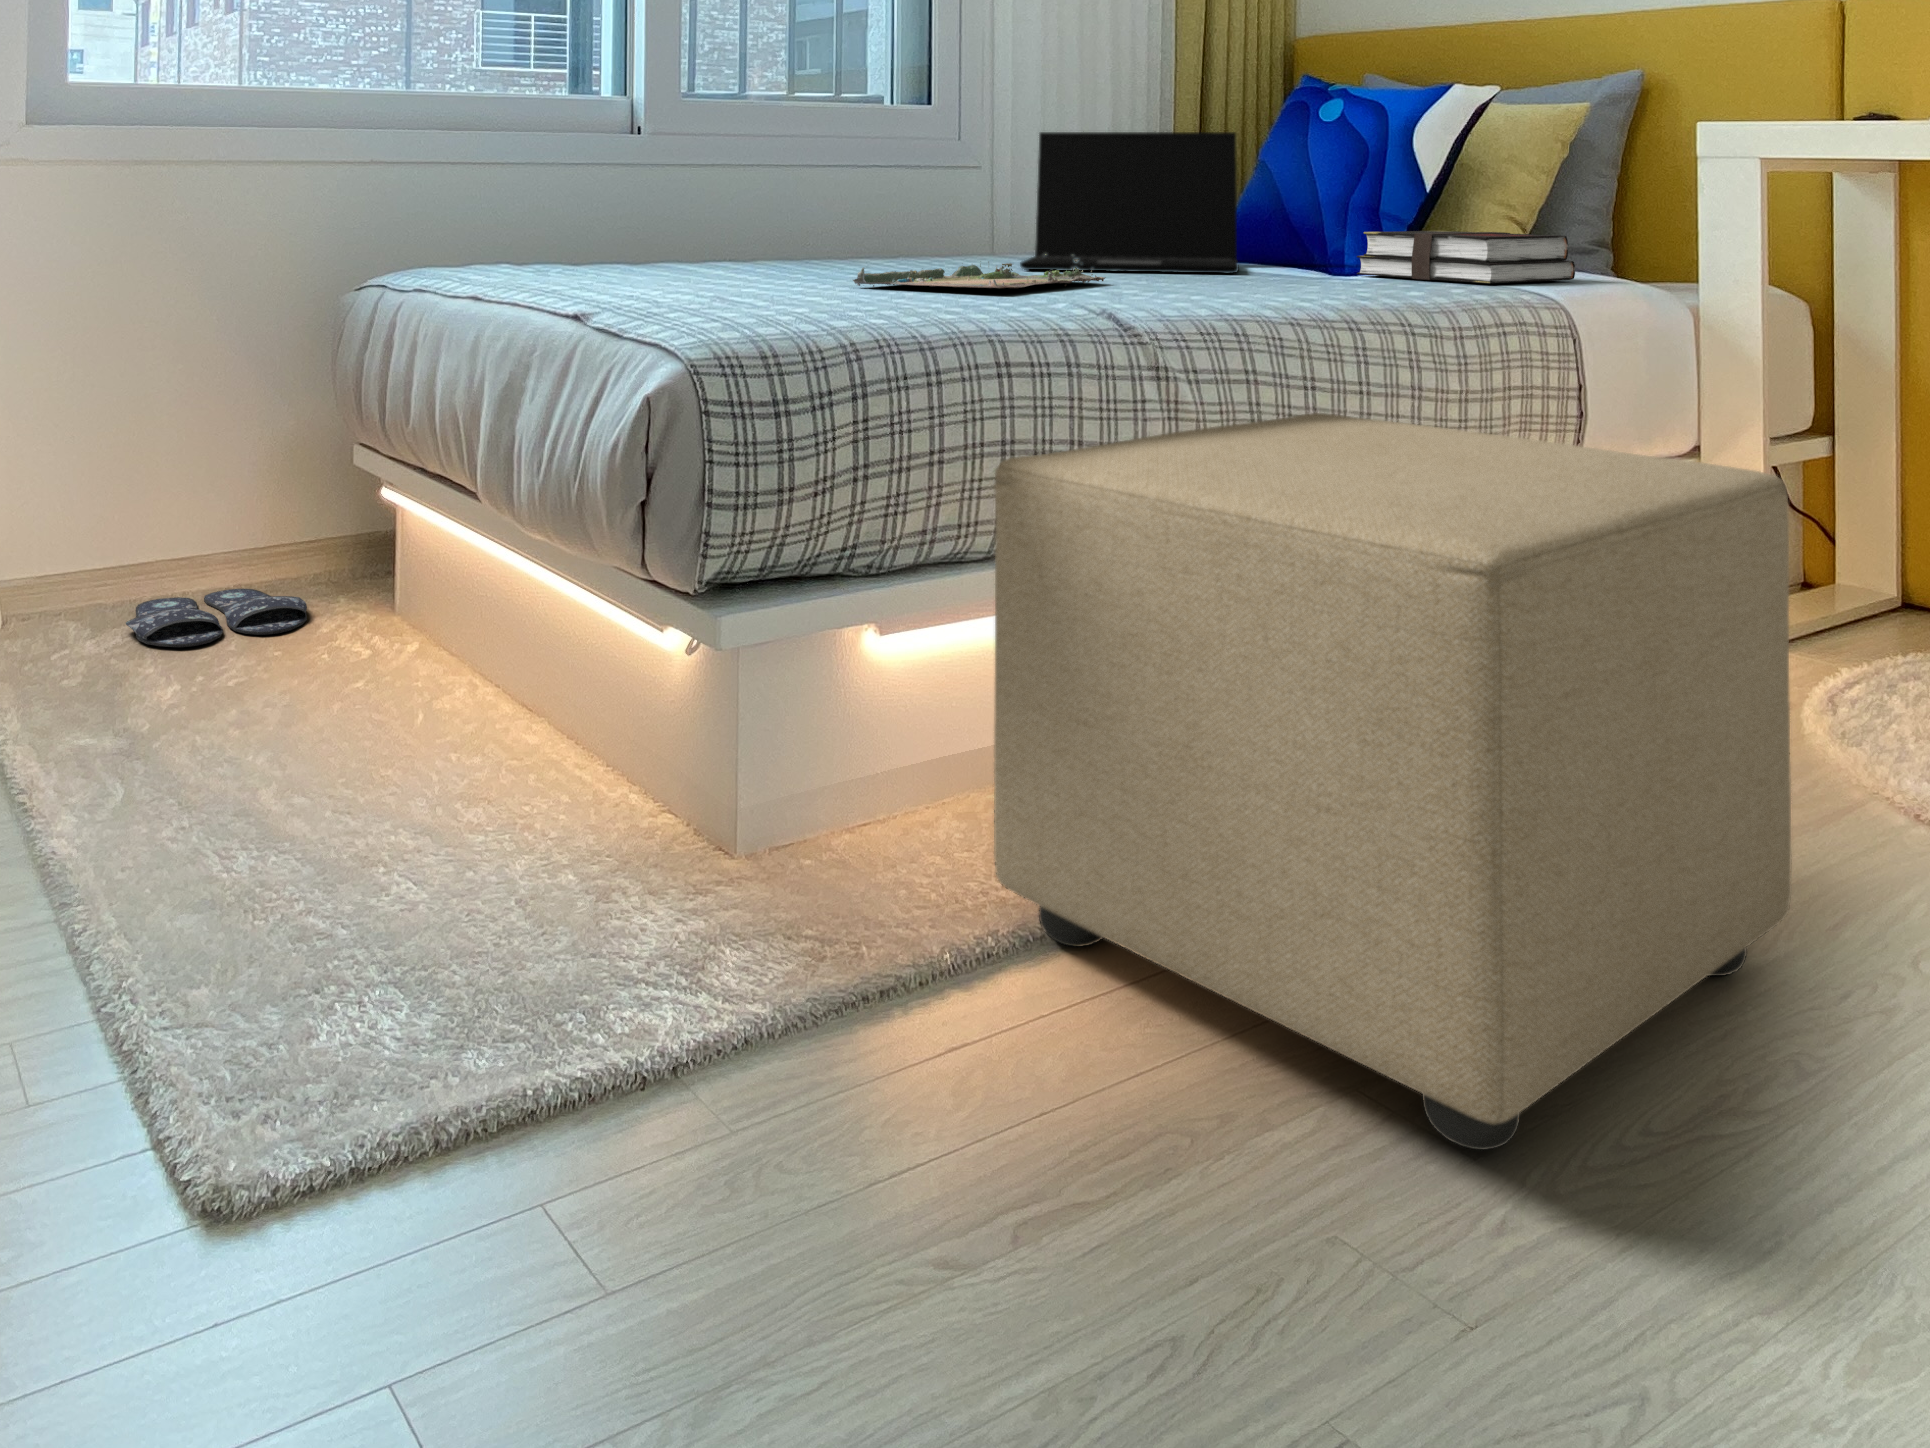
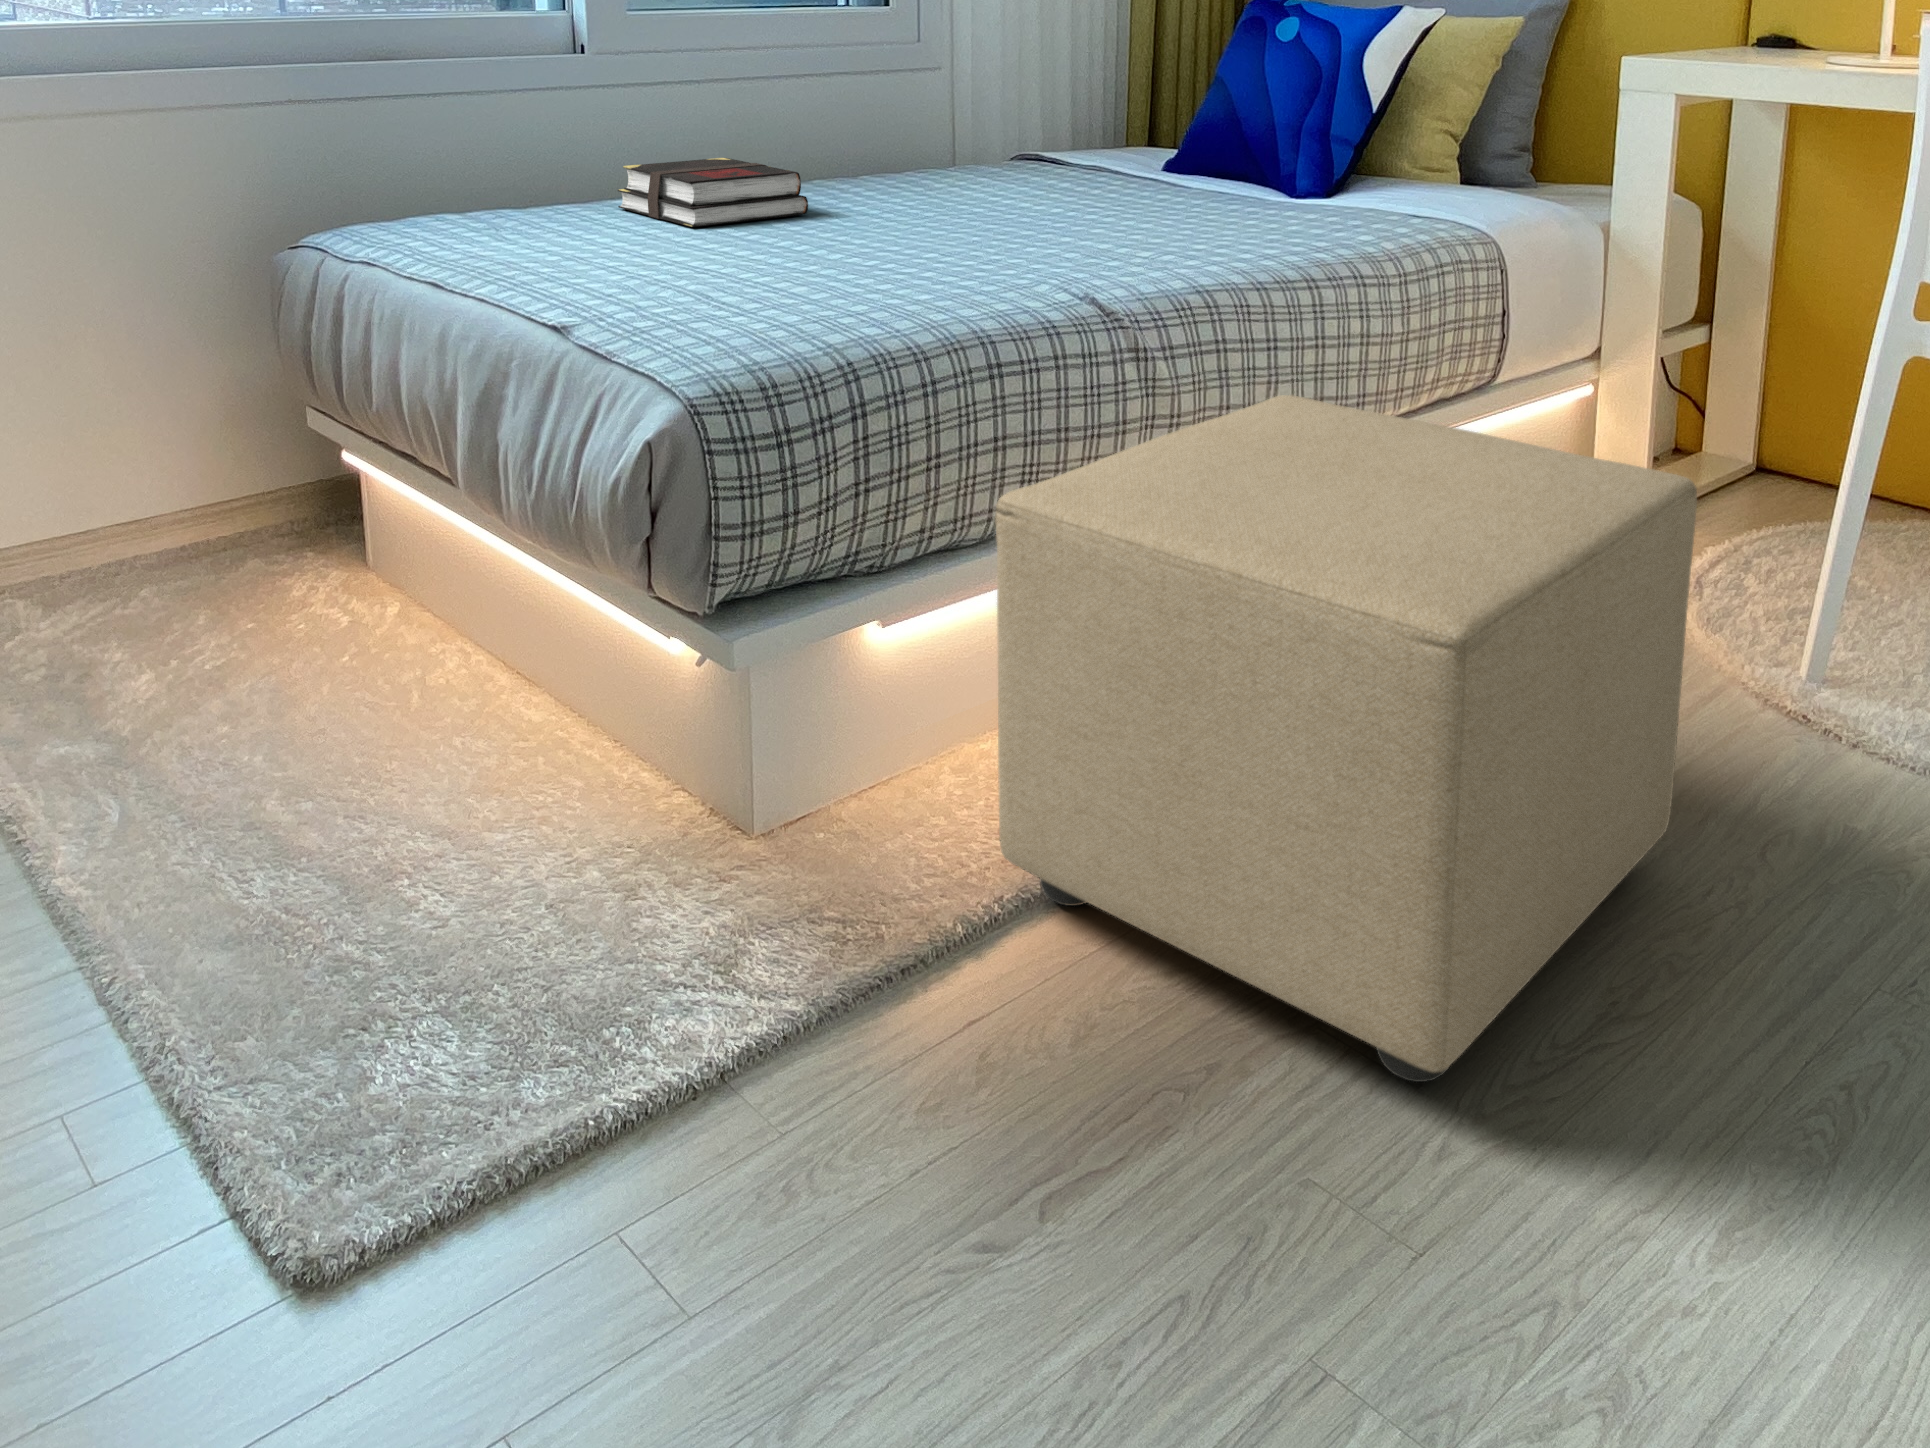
laptop: present [1020,132,1239,273] -> none [990,49,1201,202]
book: present [1357,231,1575,284] -> present [617,158,808,227]
tray: present [853,254,1105,288] -> none [830,202,1079,258]
slippers: present [126,589,307,647] -> none [87,545,283,625]

